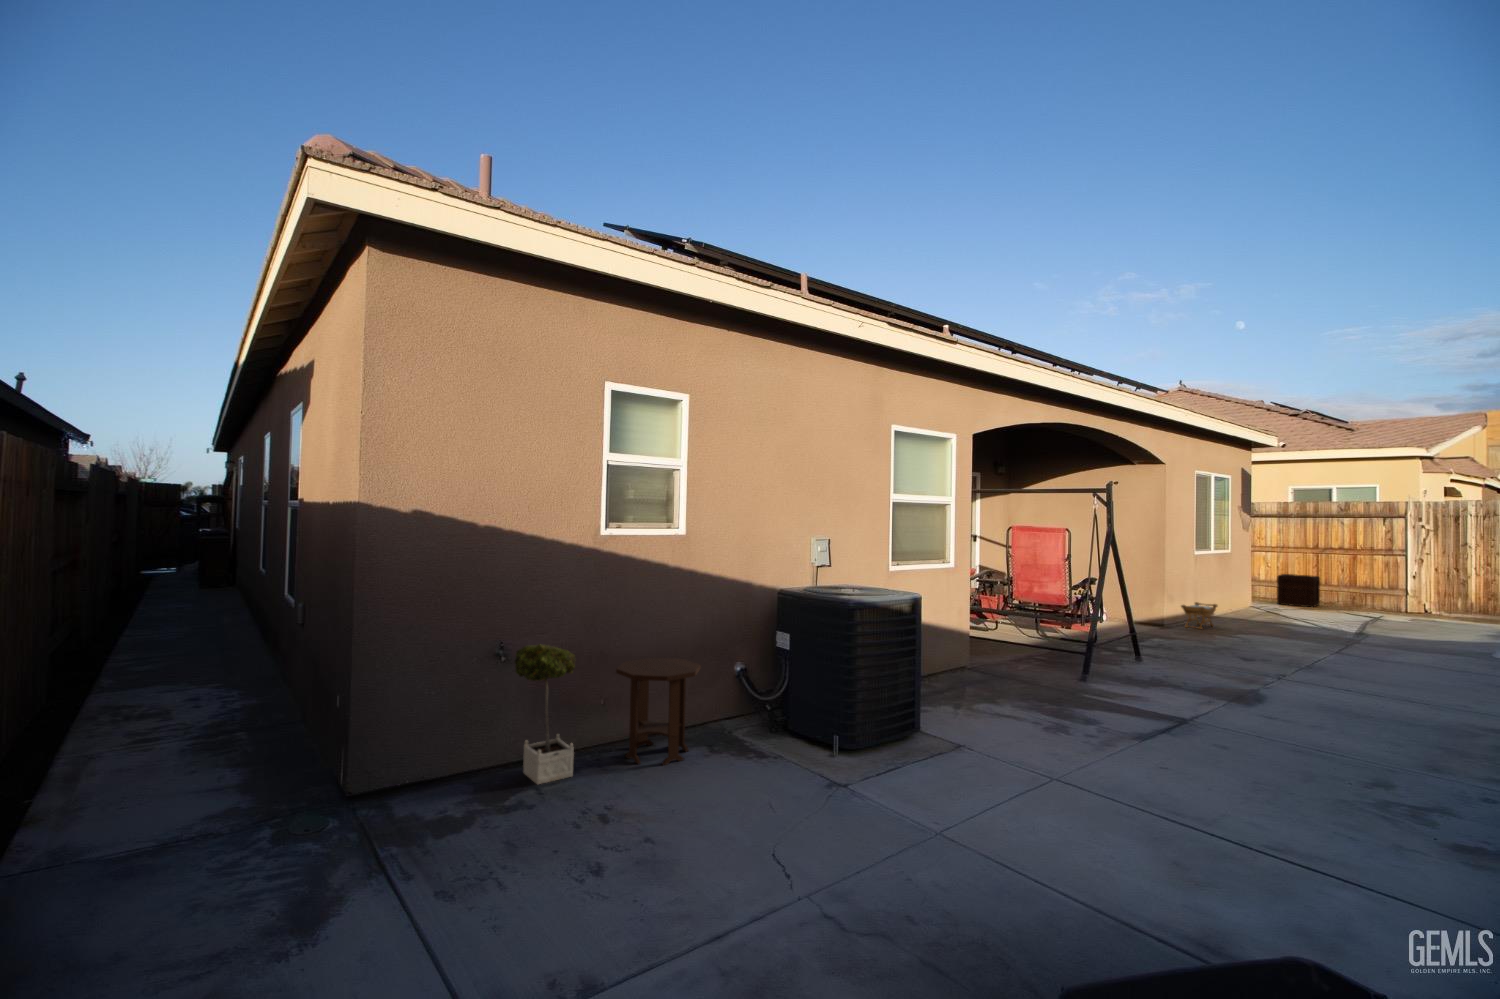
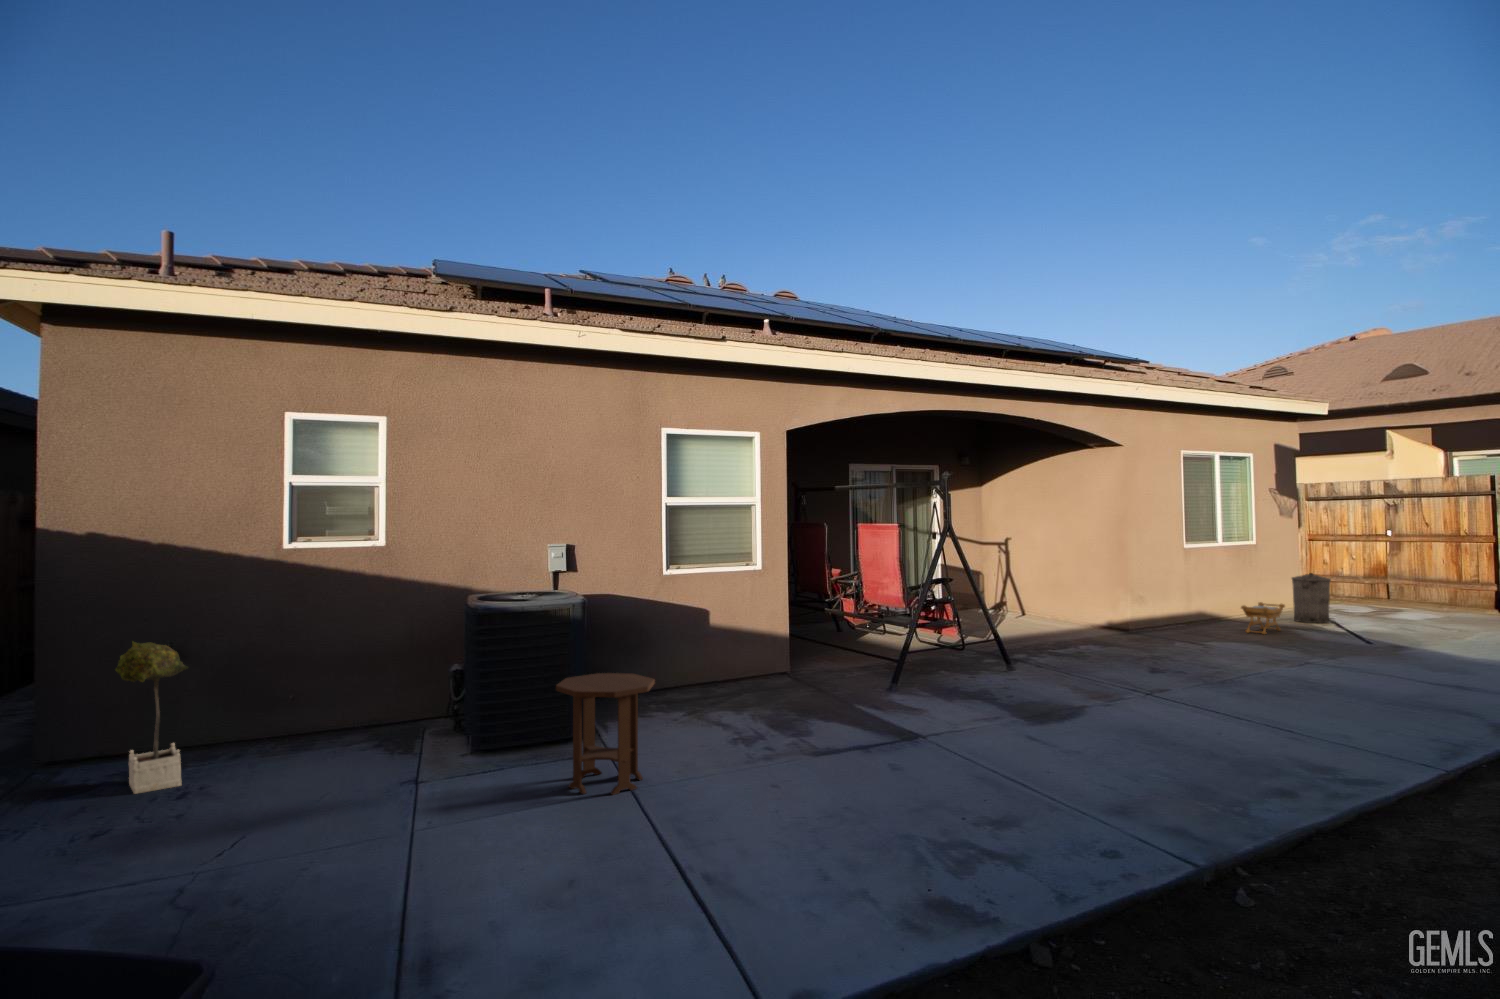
wooden crate: present [1277,574,1320,607] -> none [1363,567,1413,607]
trash can: none [1221,578,1255,621] -> present [1292,573,1331,623]
potted tree: present [515,644,575,784] -> present [116,642,188,794]

